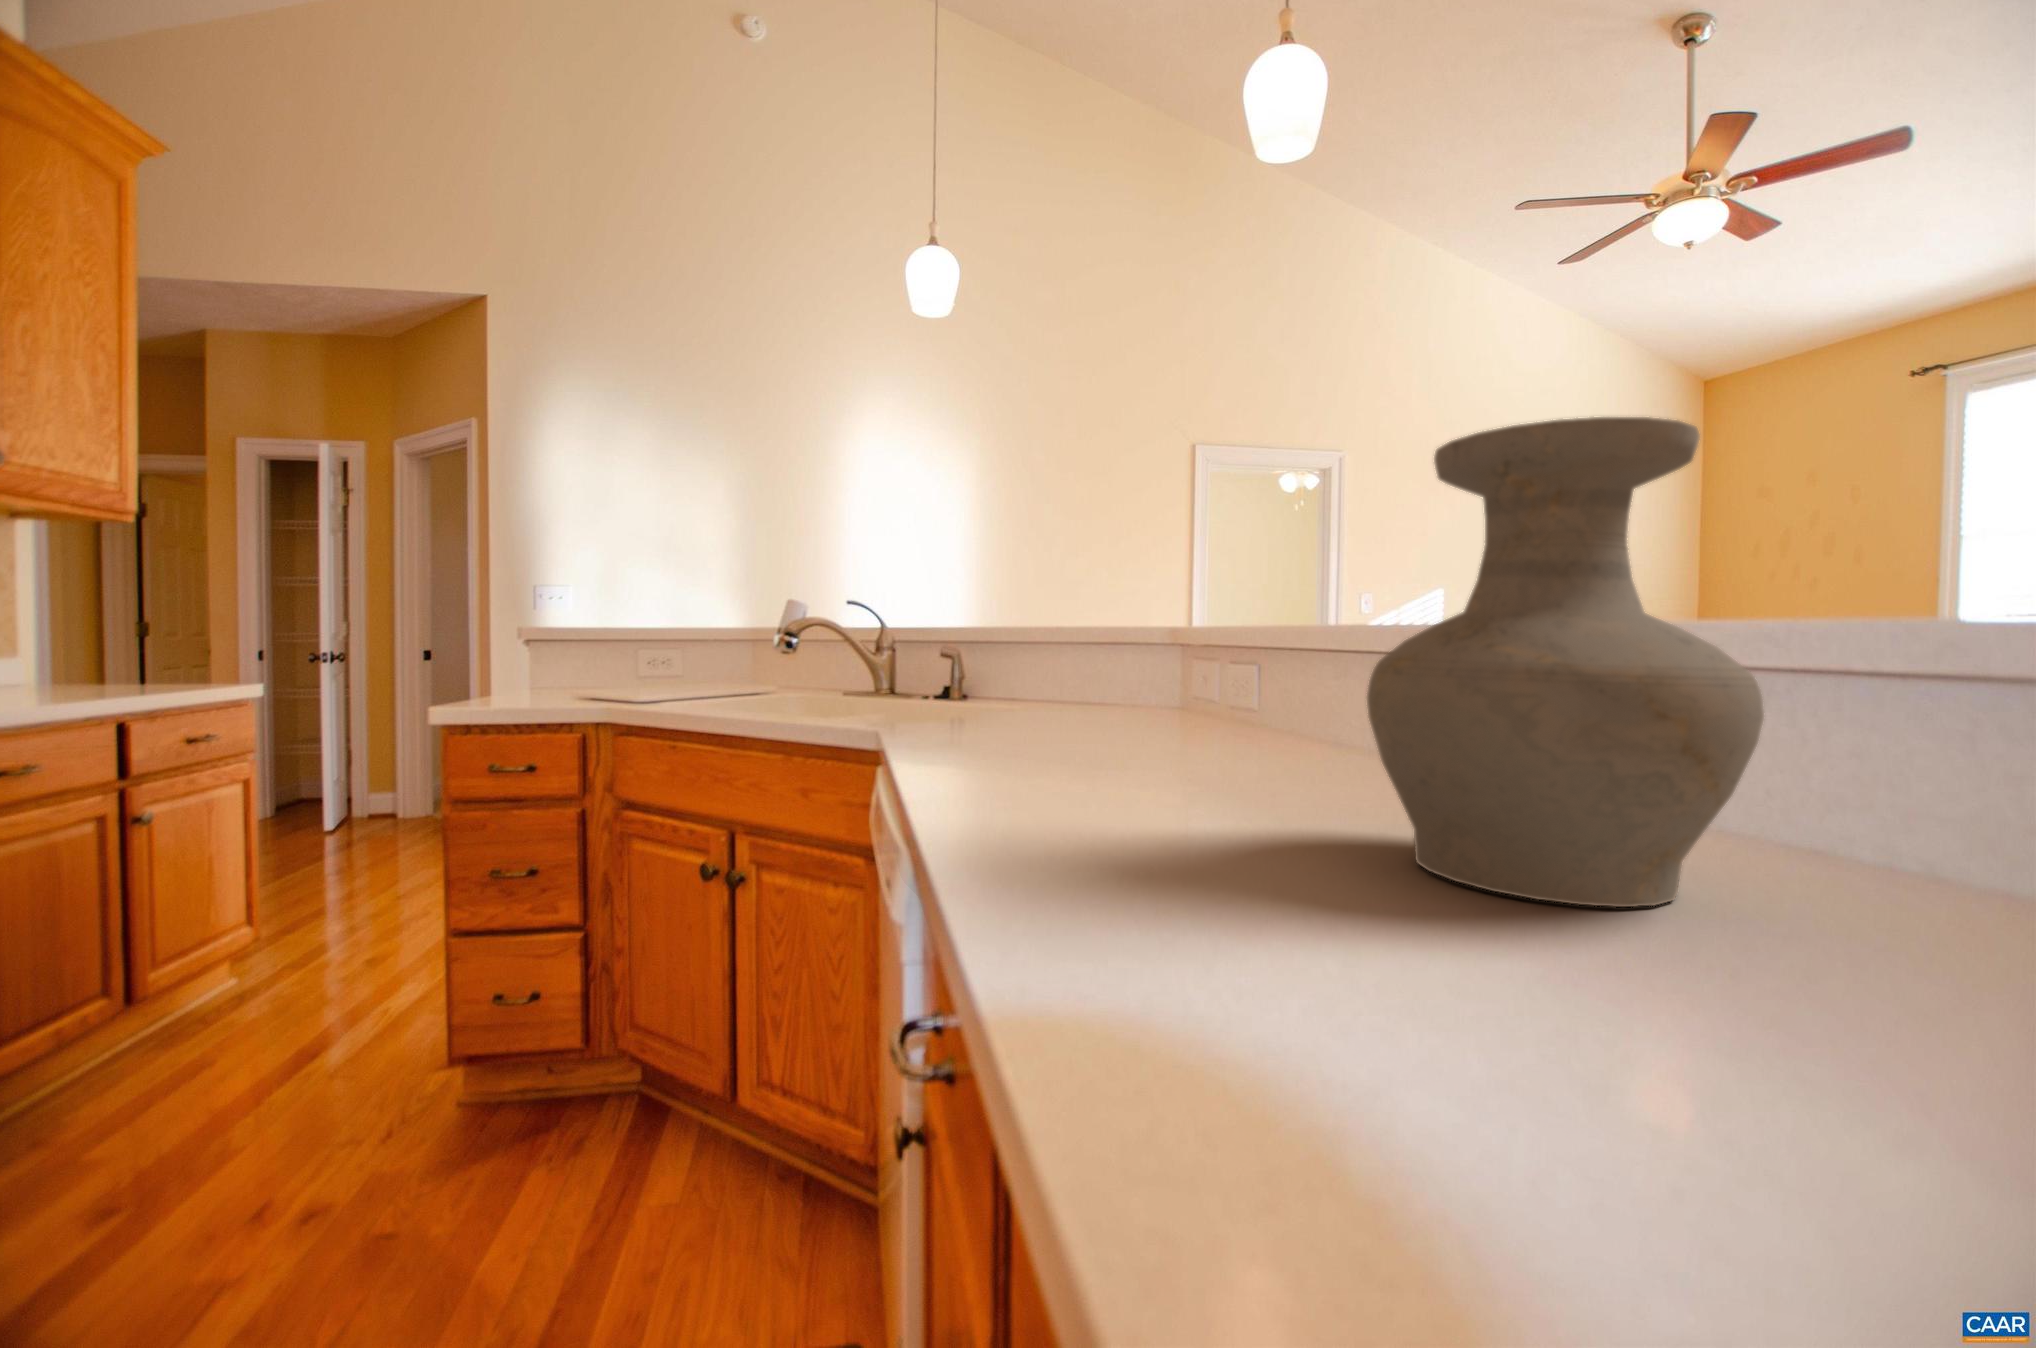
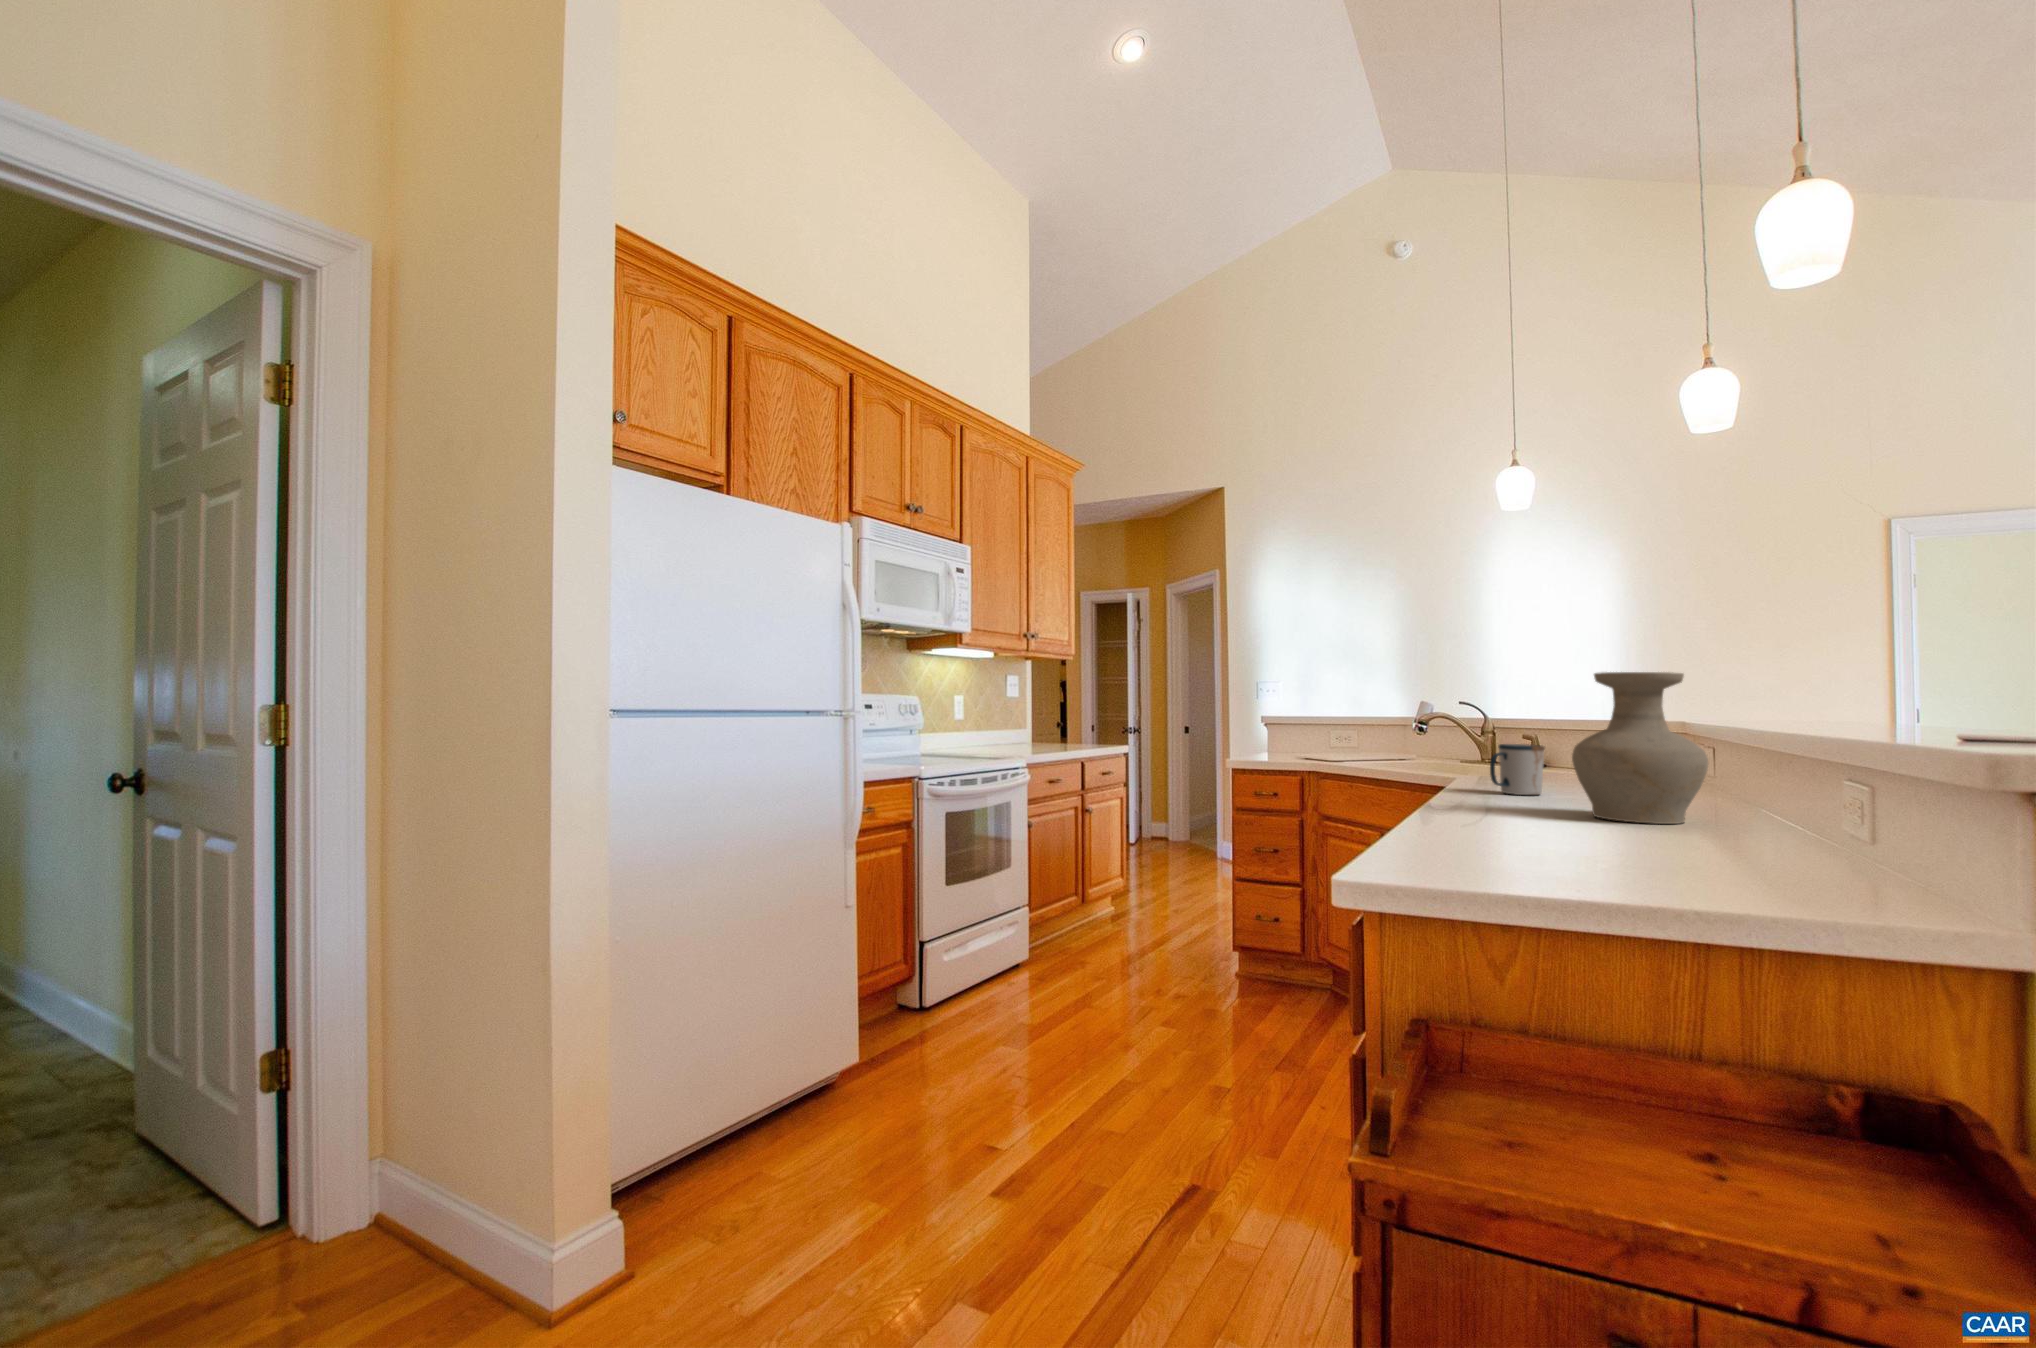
mug: none [1016,665,1110,779] -> present [1490,744,1545,795]

